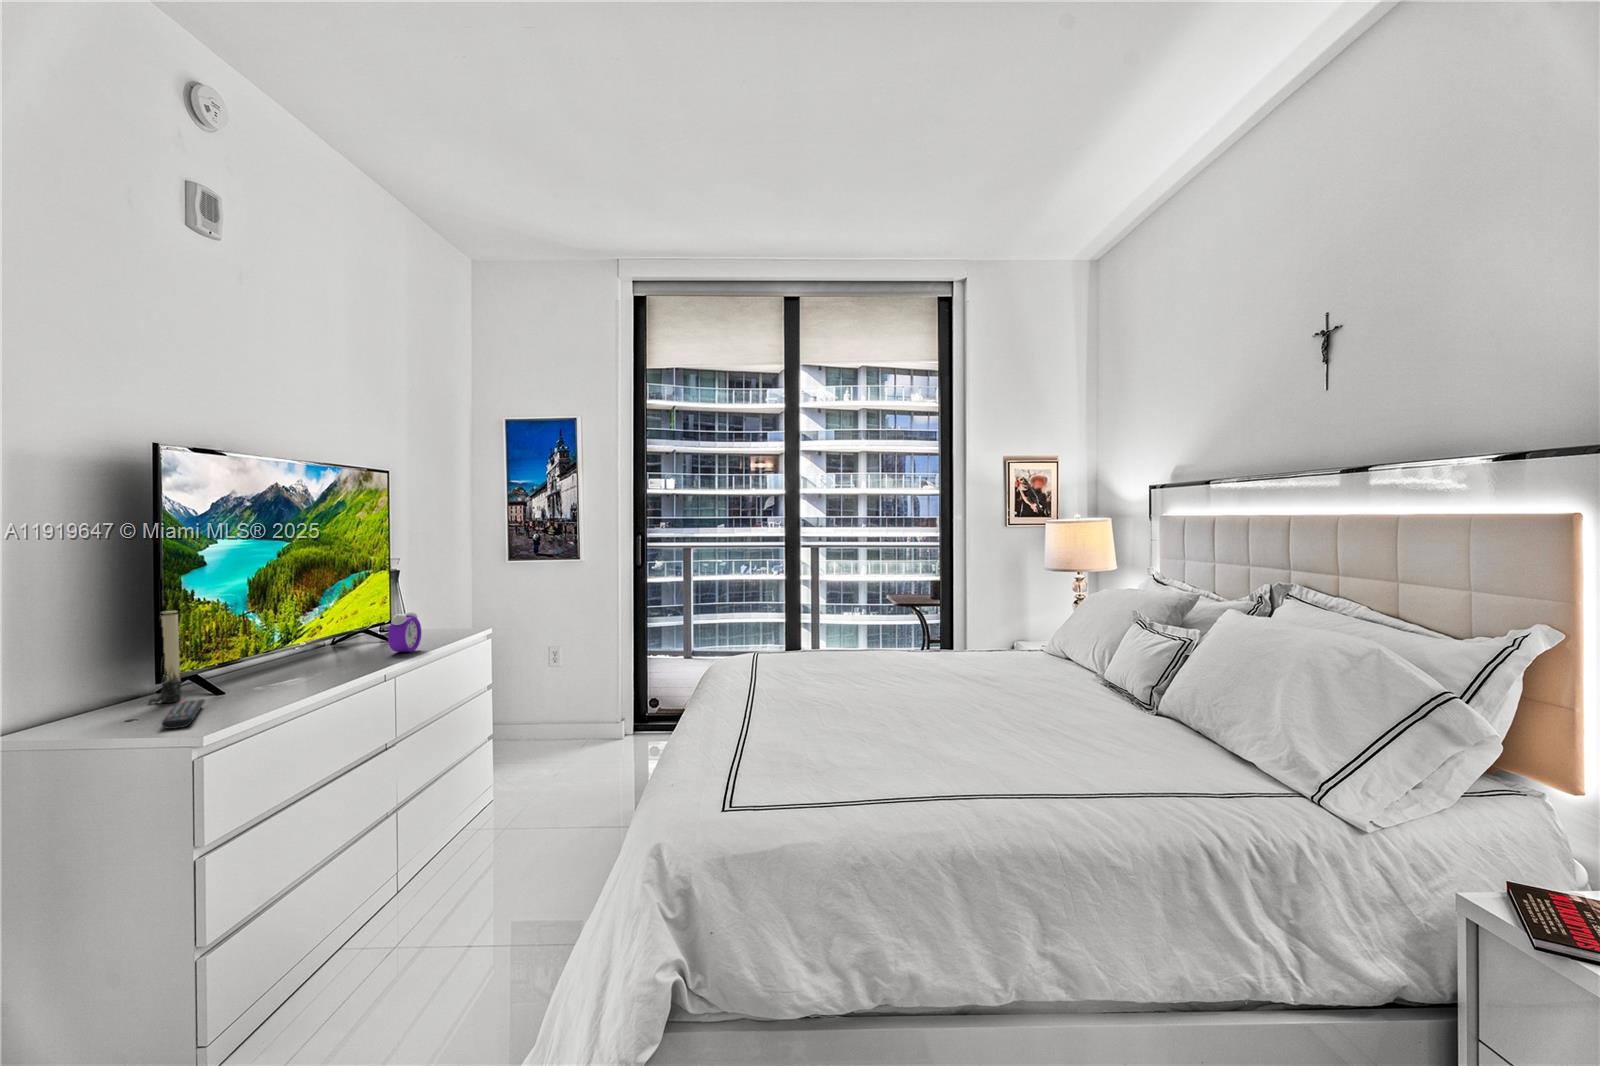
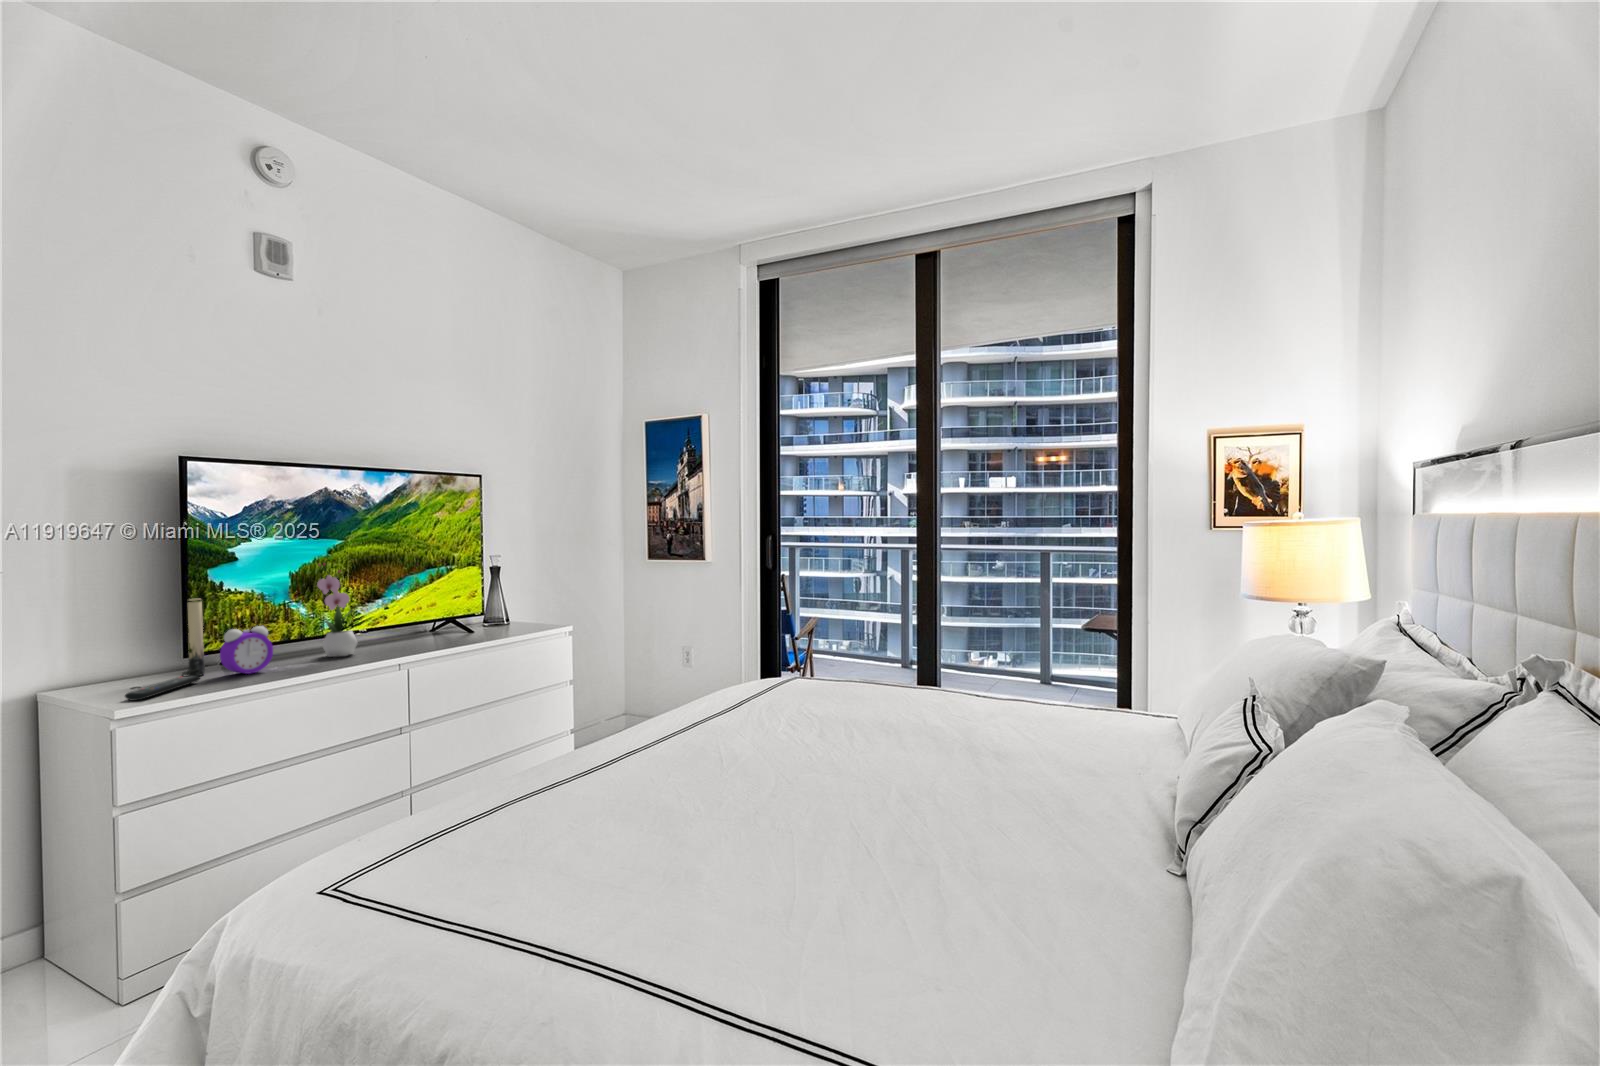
flower arrangement: none [279,567,323,672] -> present [317,563,358,657]
alarm clock: present [388,611,421,652] -> present [220,626,273,674]

